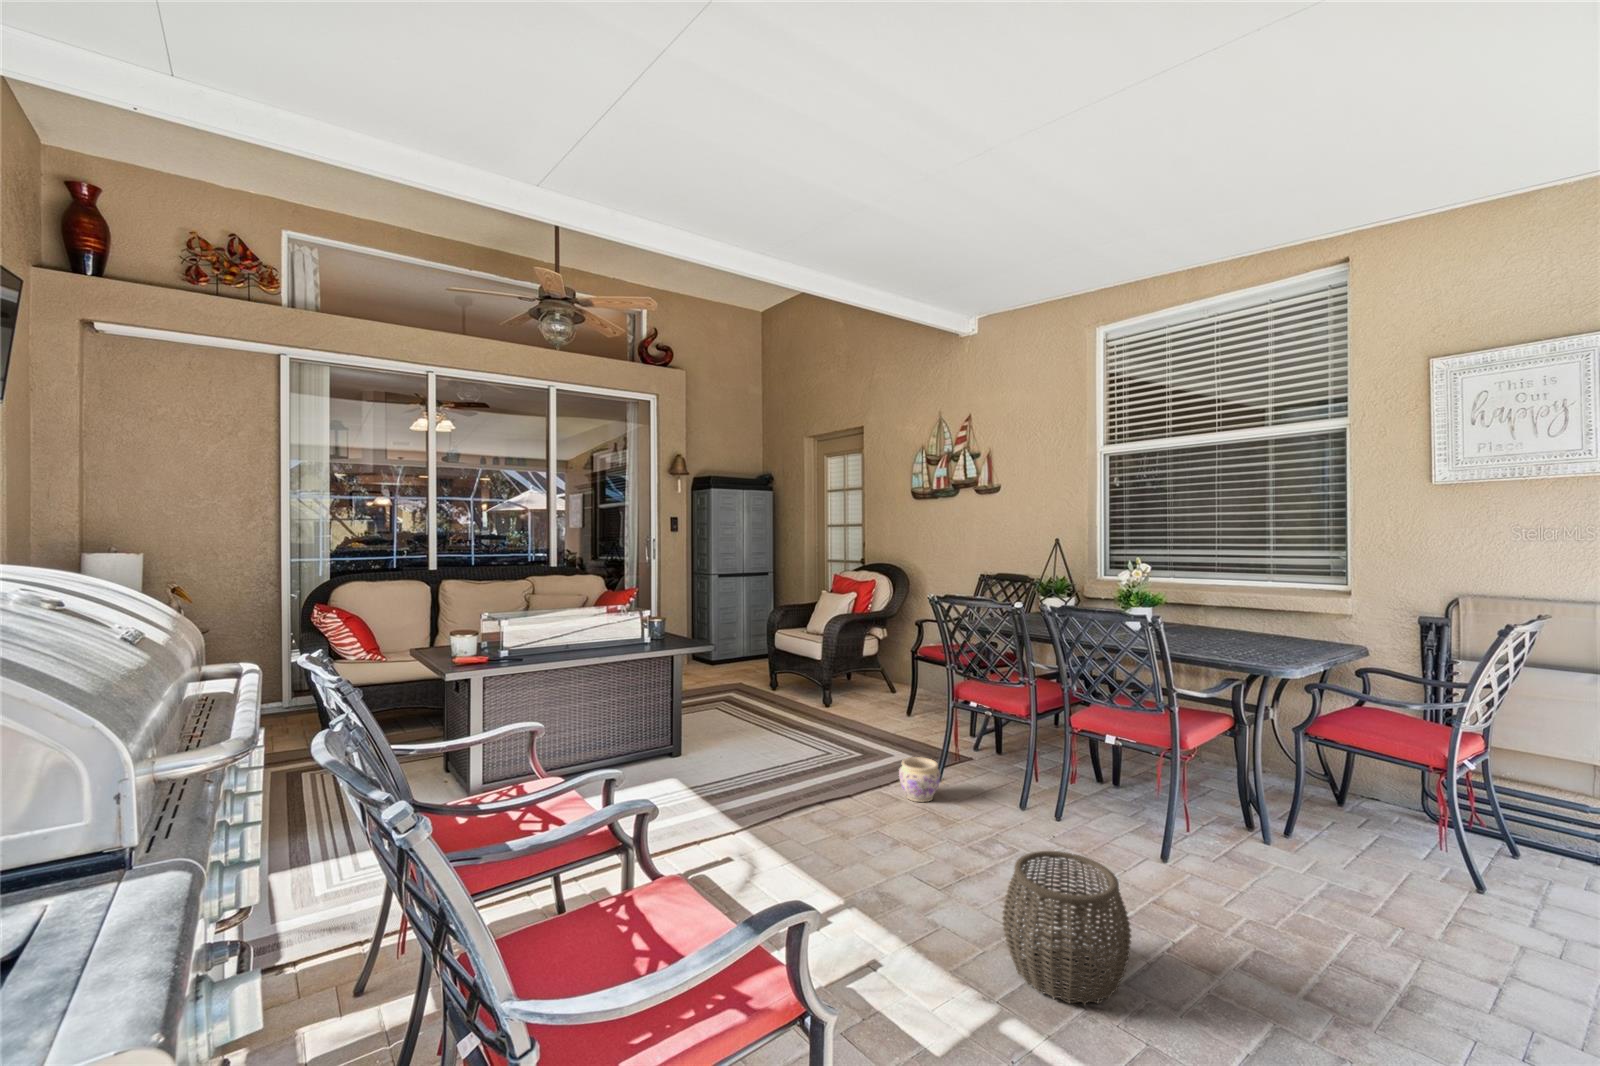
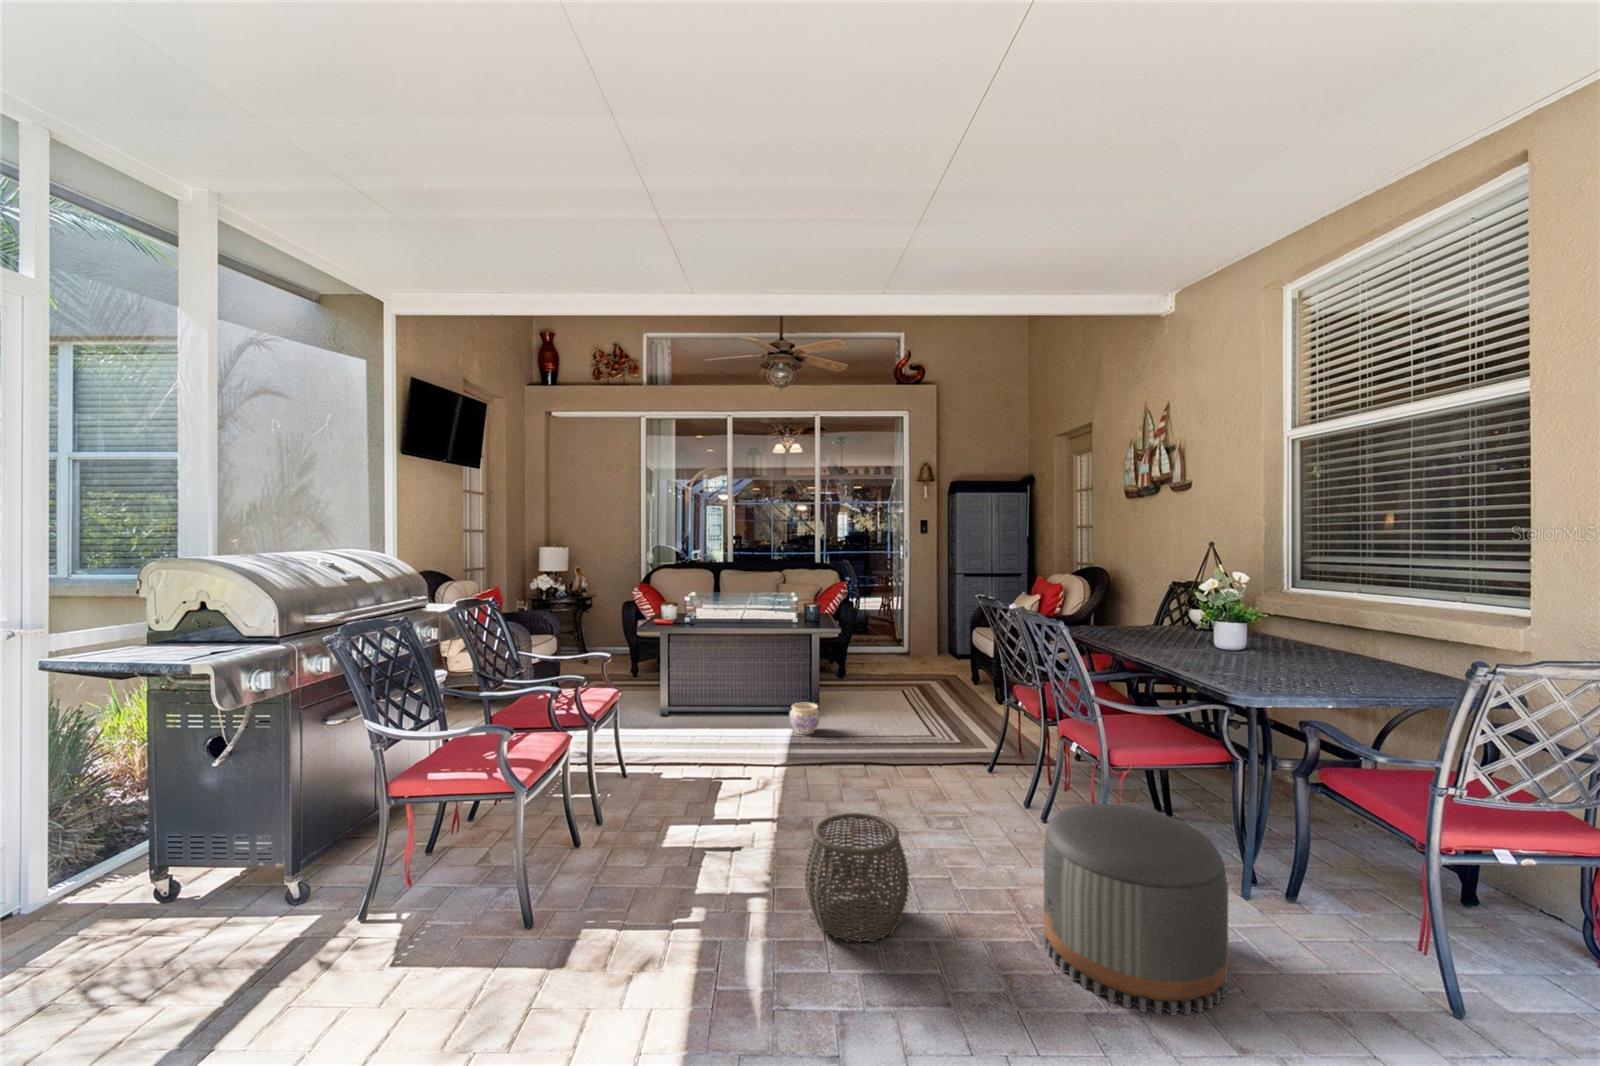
planter: present [899,757,940,802] -> present [790,703,820,735]
pouf: none [1174,780,1354,960] -> present [1044,804,1228,1015]

